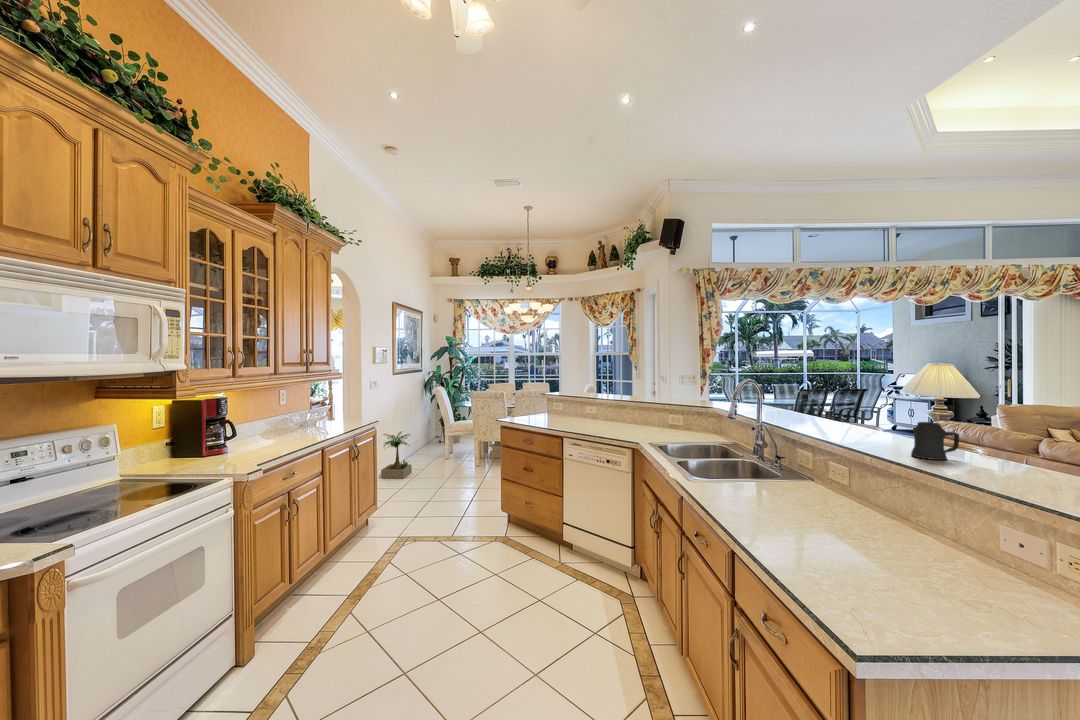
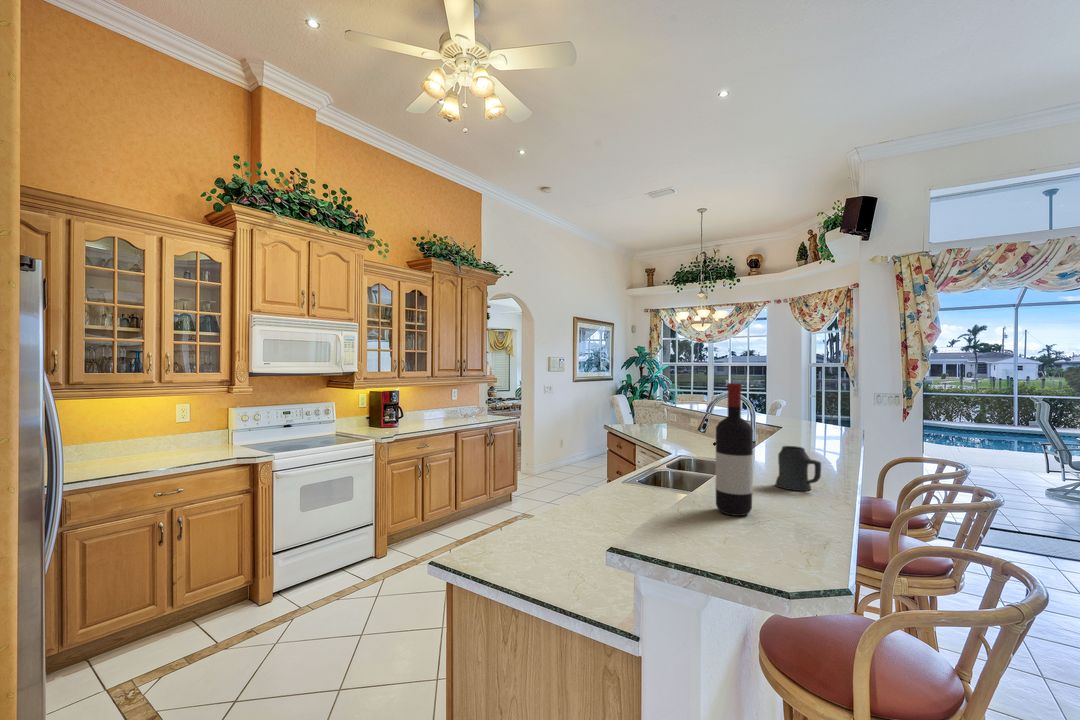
wine bottle: none [999,368,1046,491] -> present [715,383,753,516]
potted plant: present [381,431,412,479] -> none [557,431,585,474]

